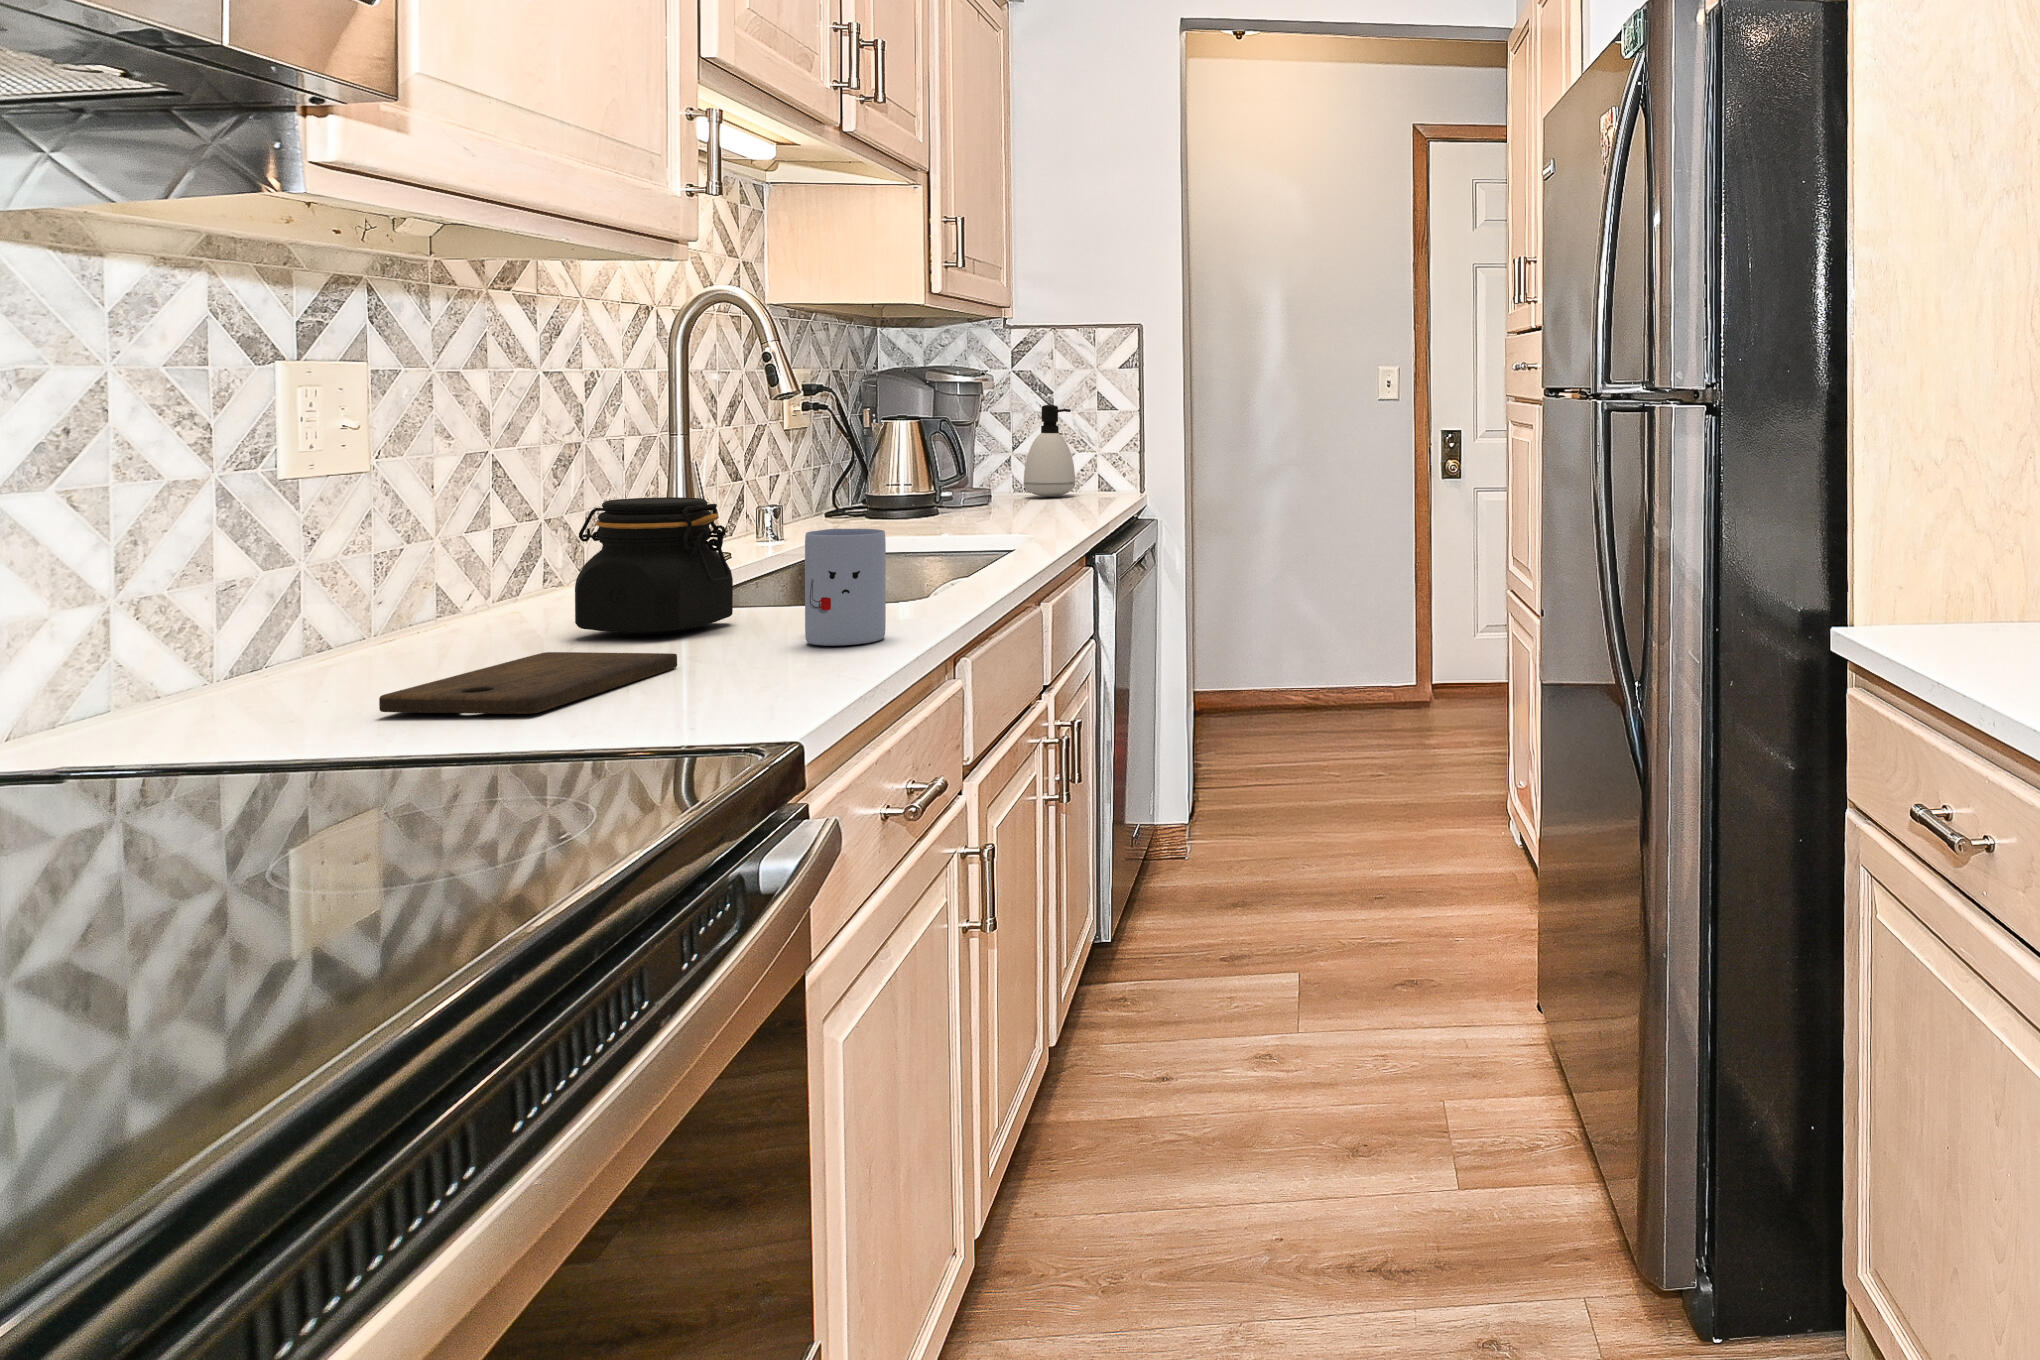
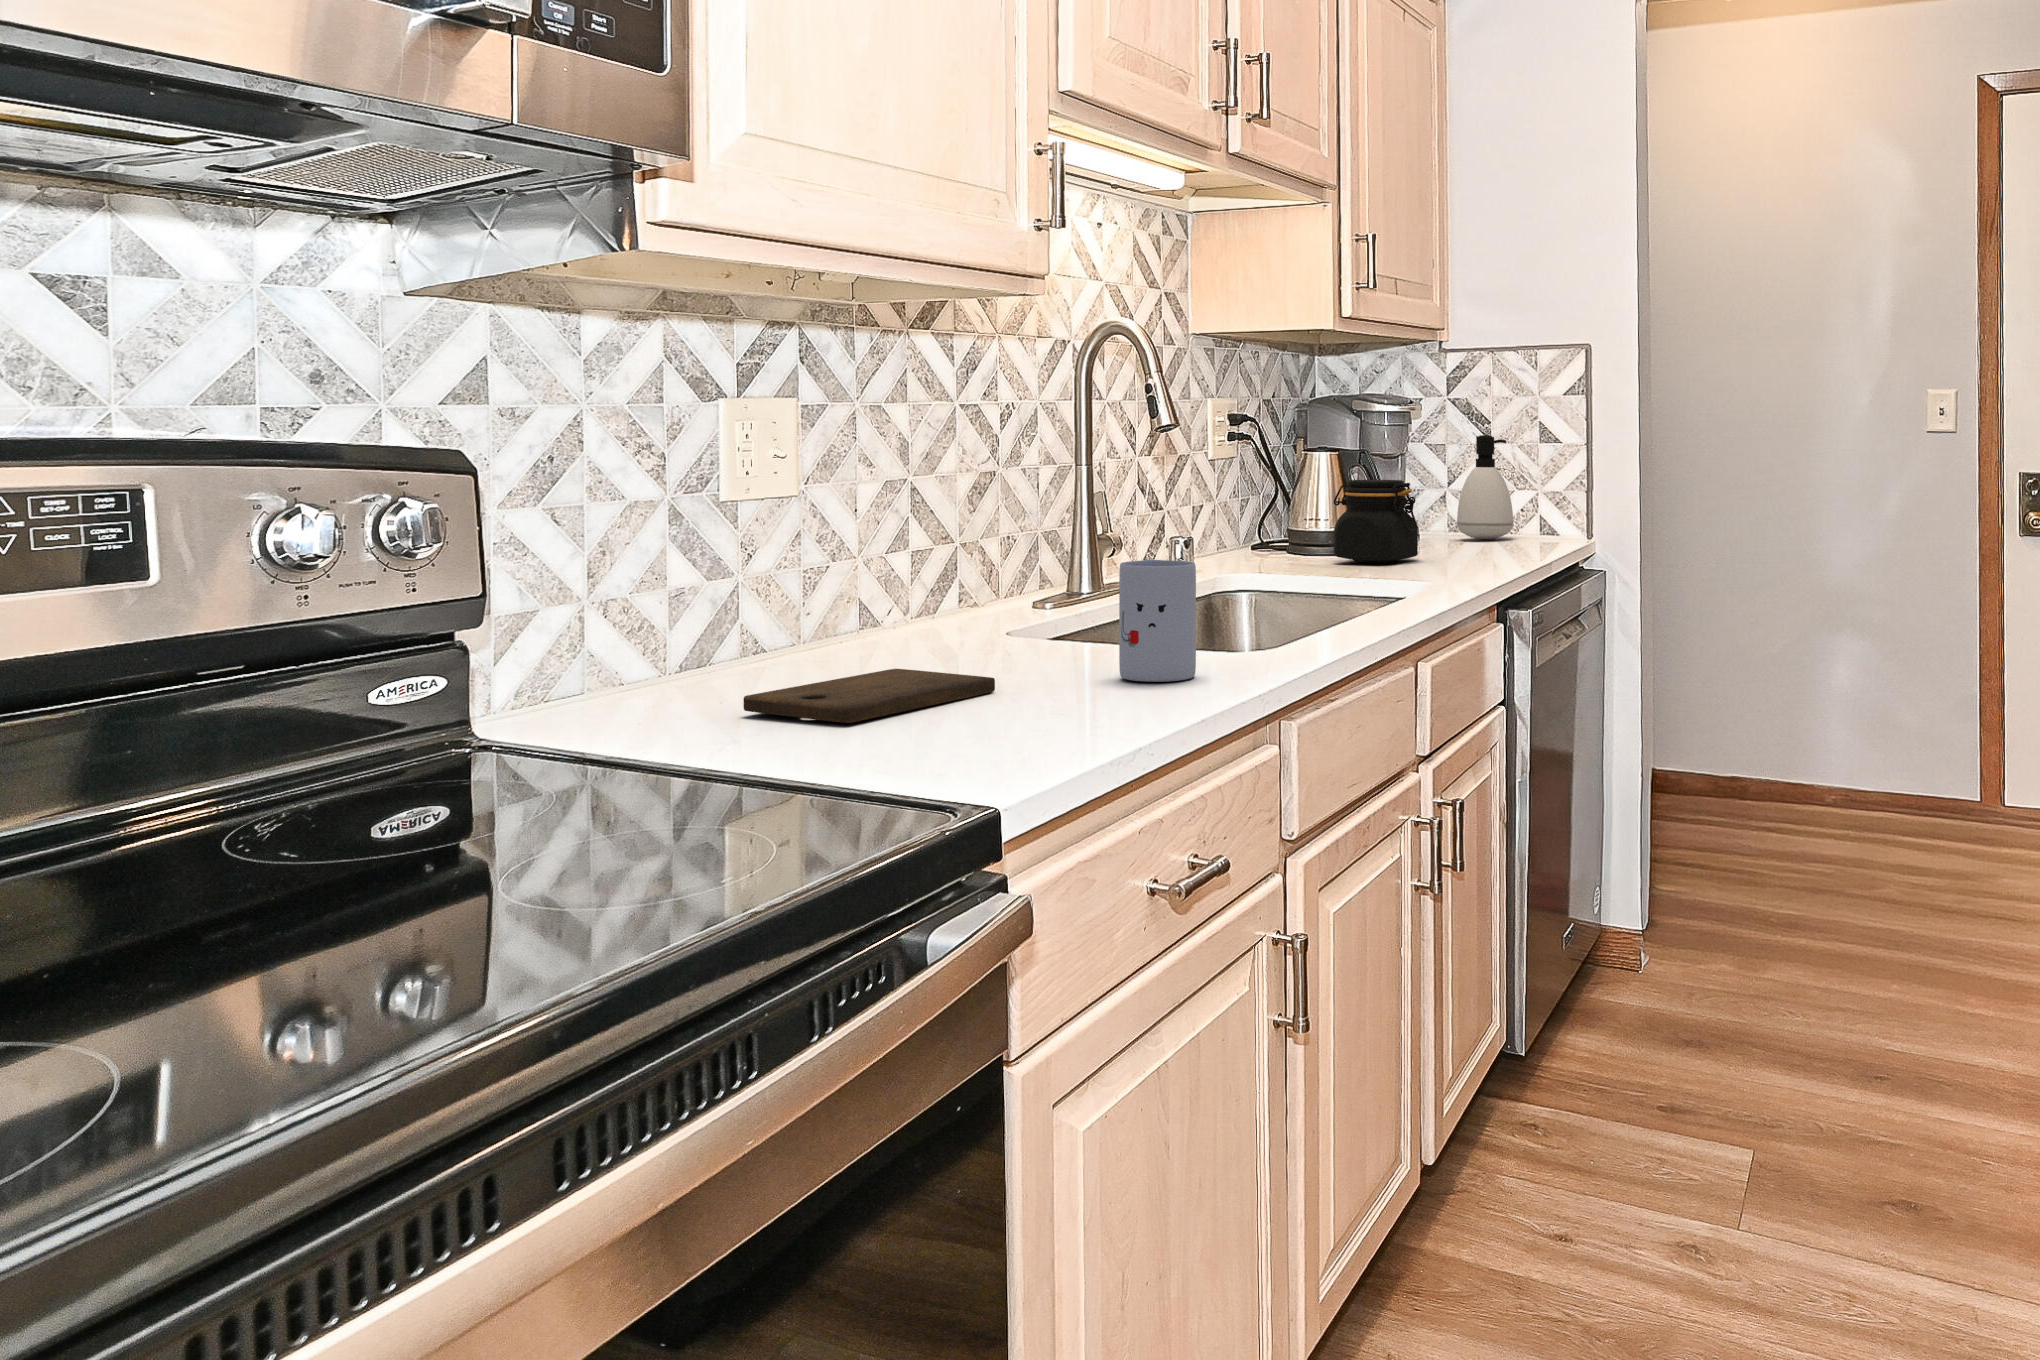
jar: present [575,497,733,635] -> present [1334,480,1418,563]

